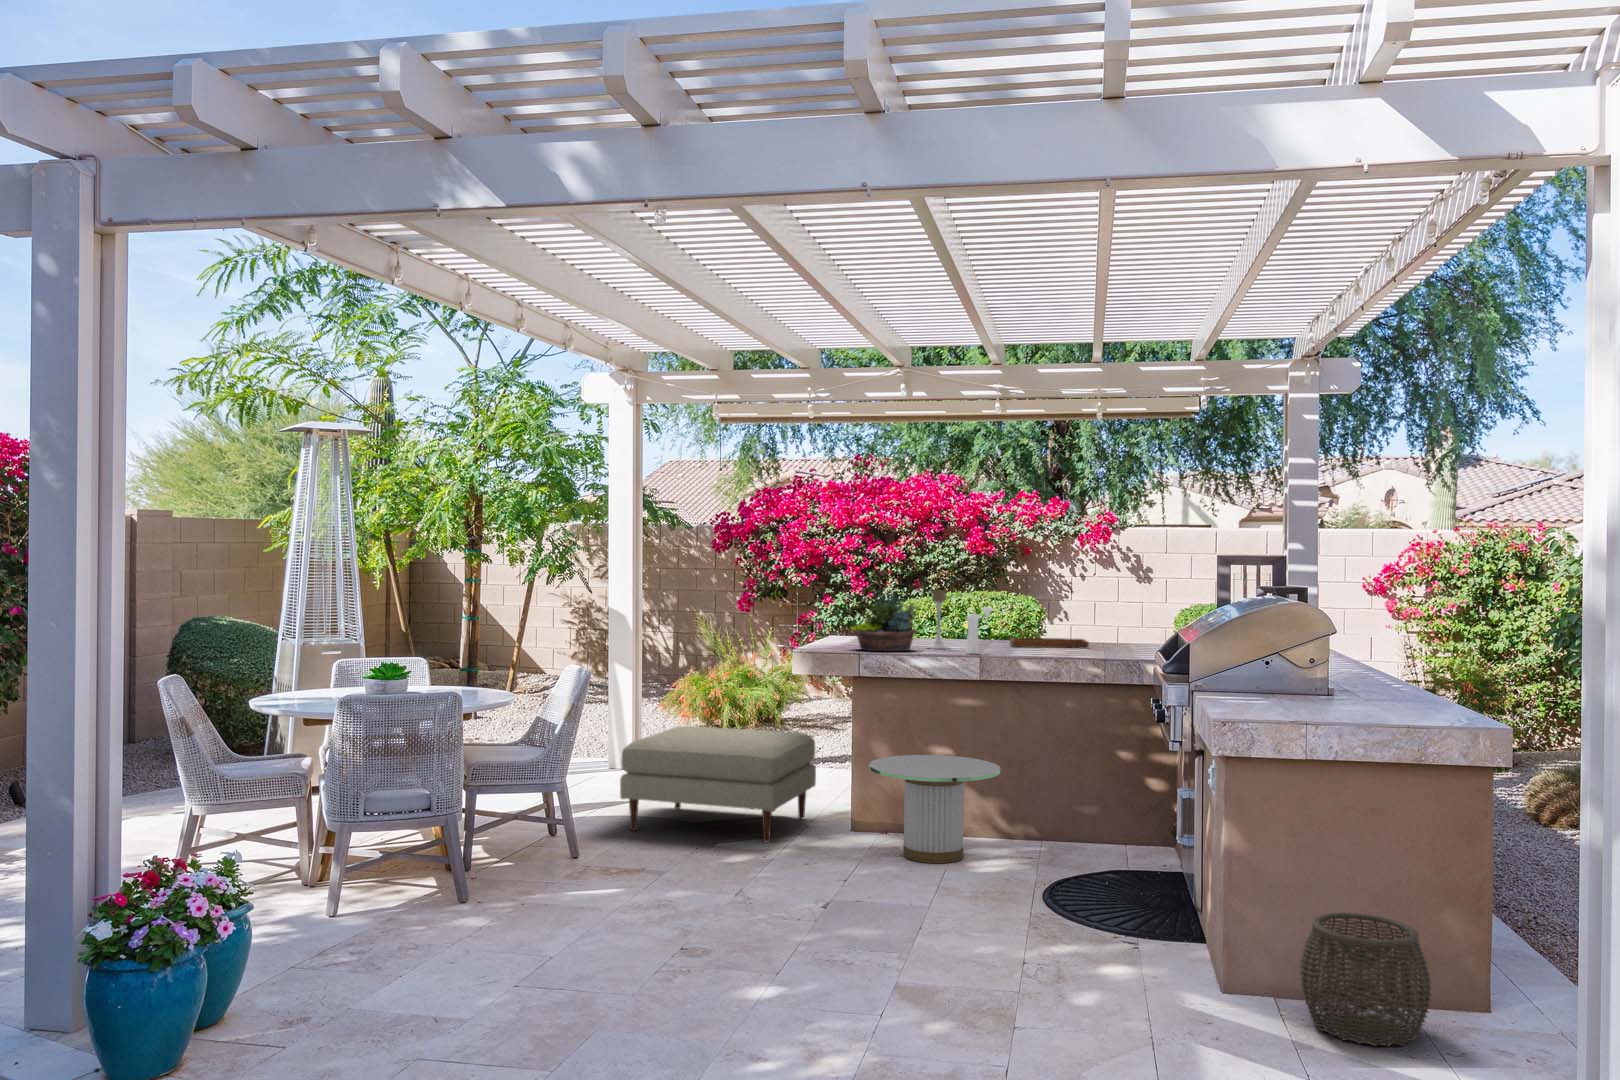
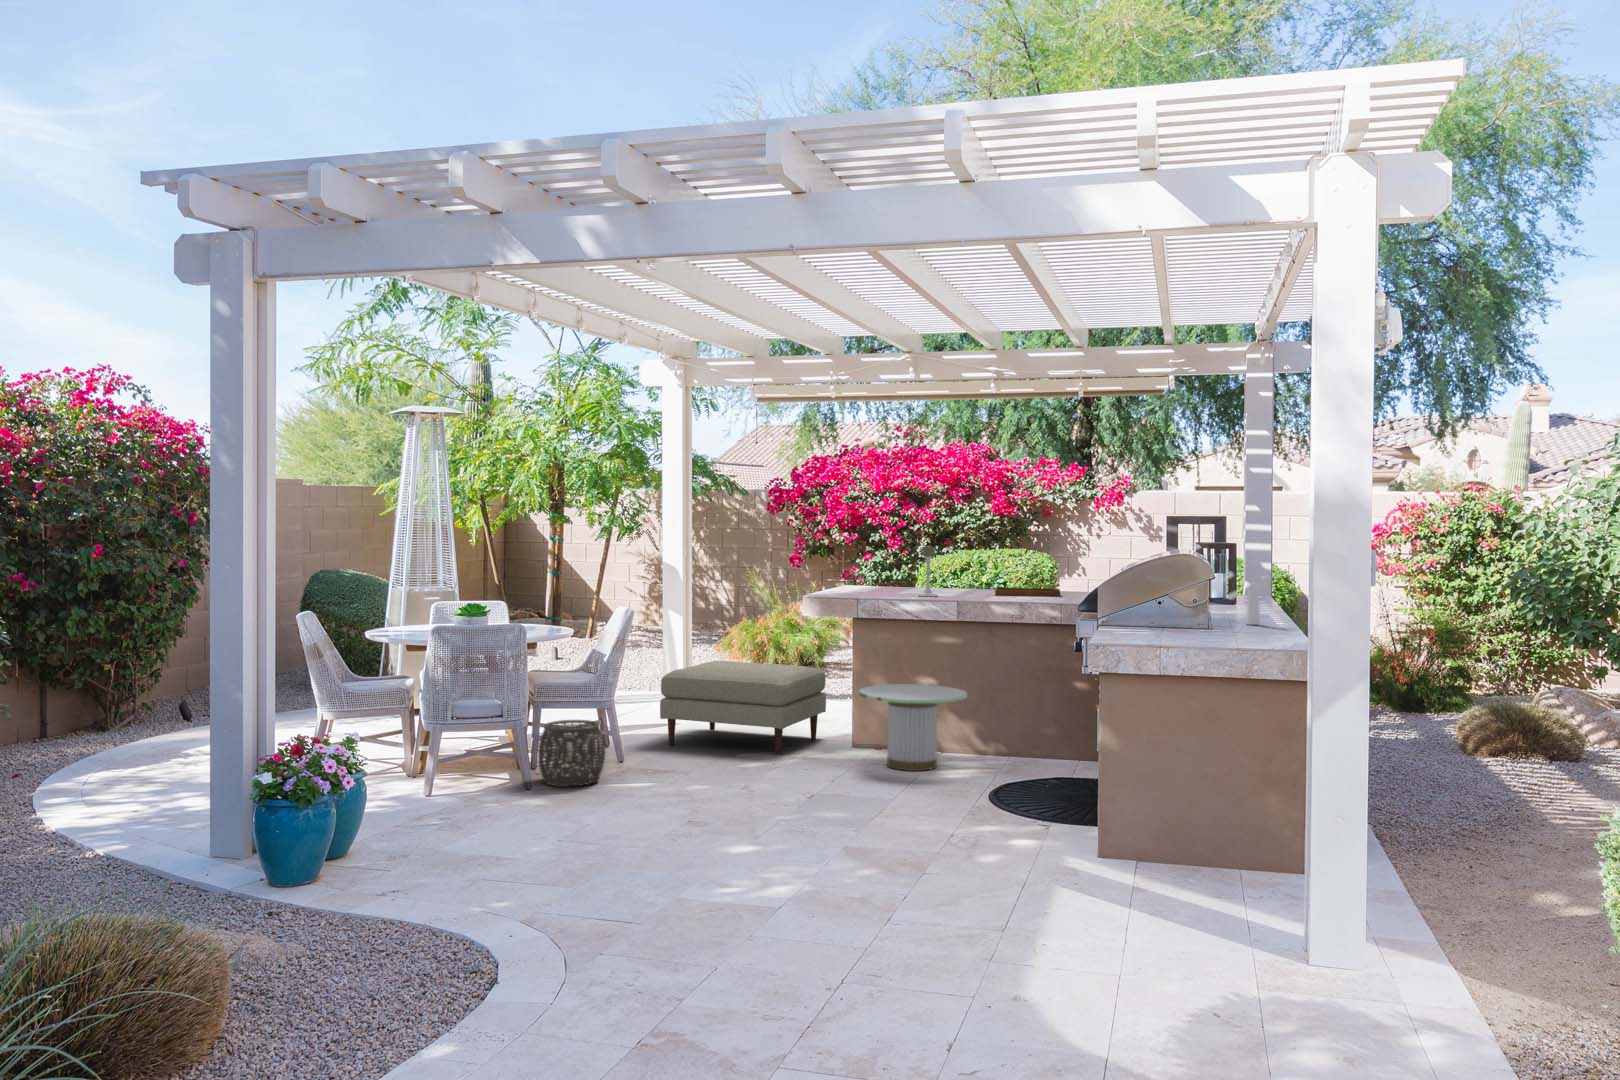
succulent planter: present [851,593,920,651] -> none [849,547,909,598]
pepper mill: present [966,607,992,654] -> present [1246,576,1271,625]
woven basket: present [1299,913,1431,1047] -> present [538,720,605,787]

